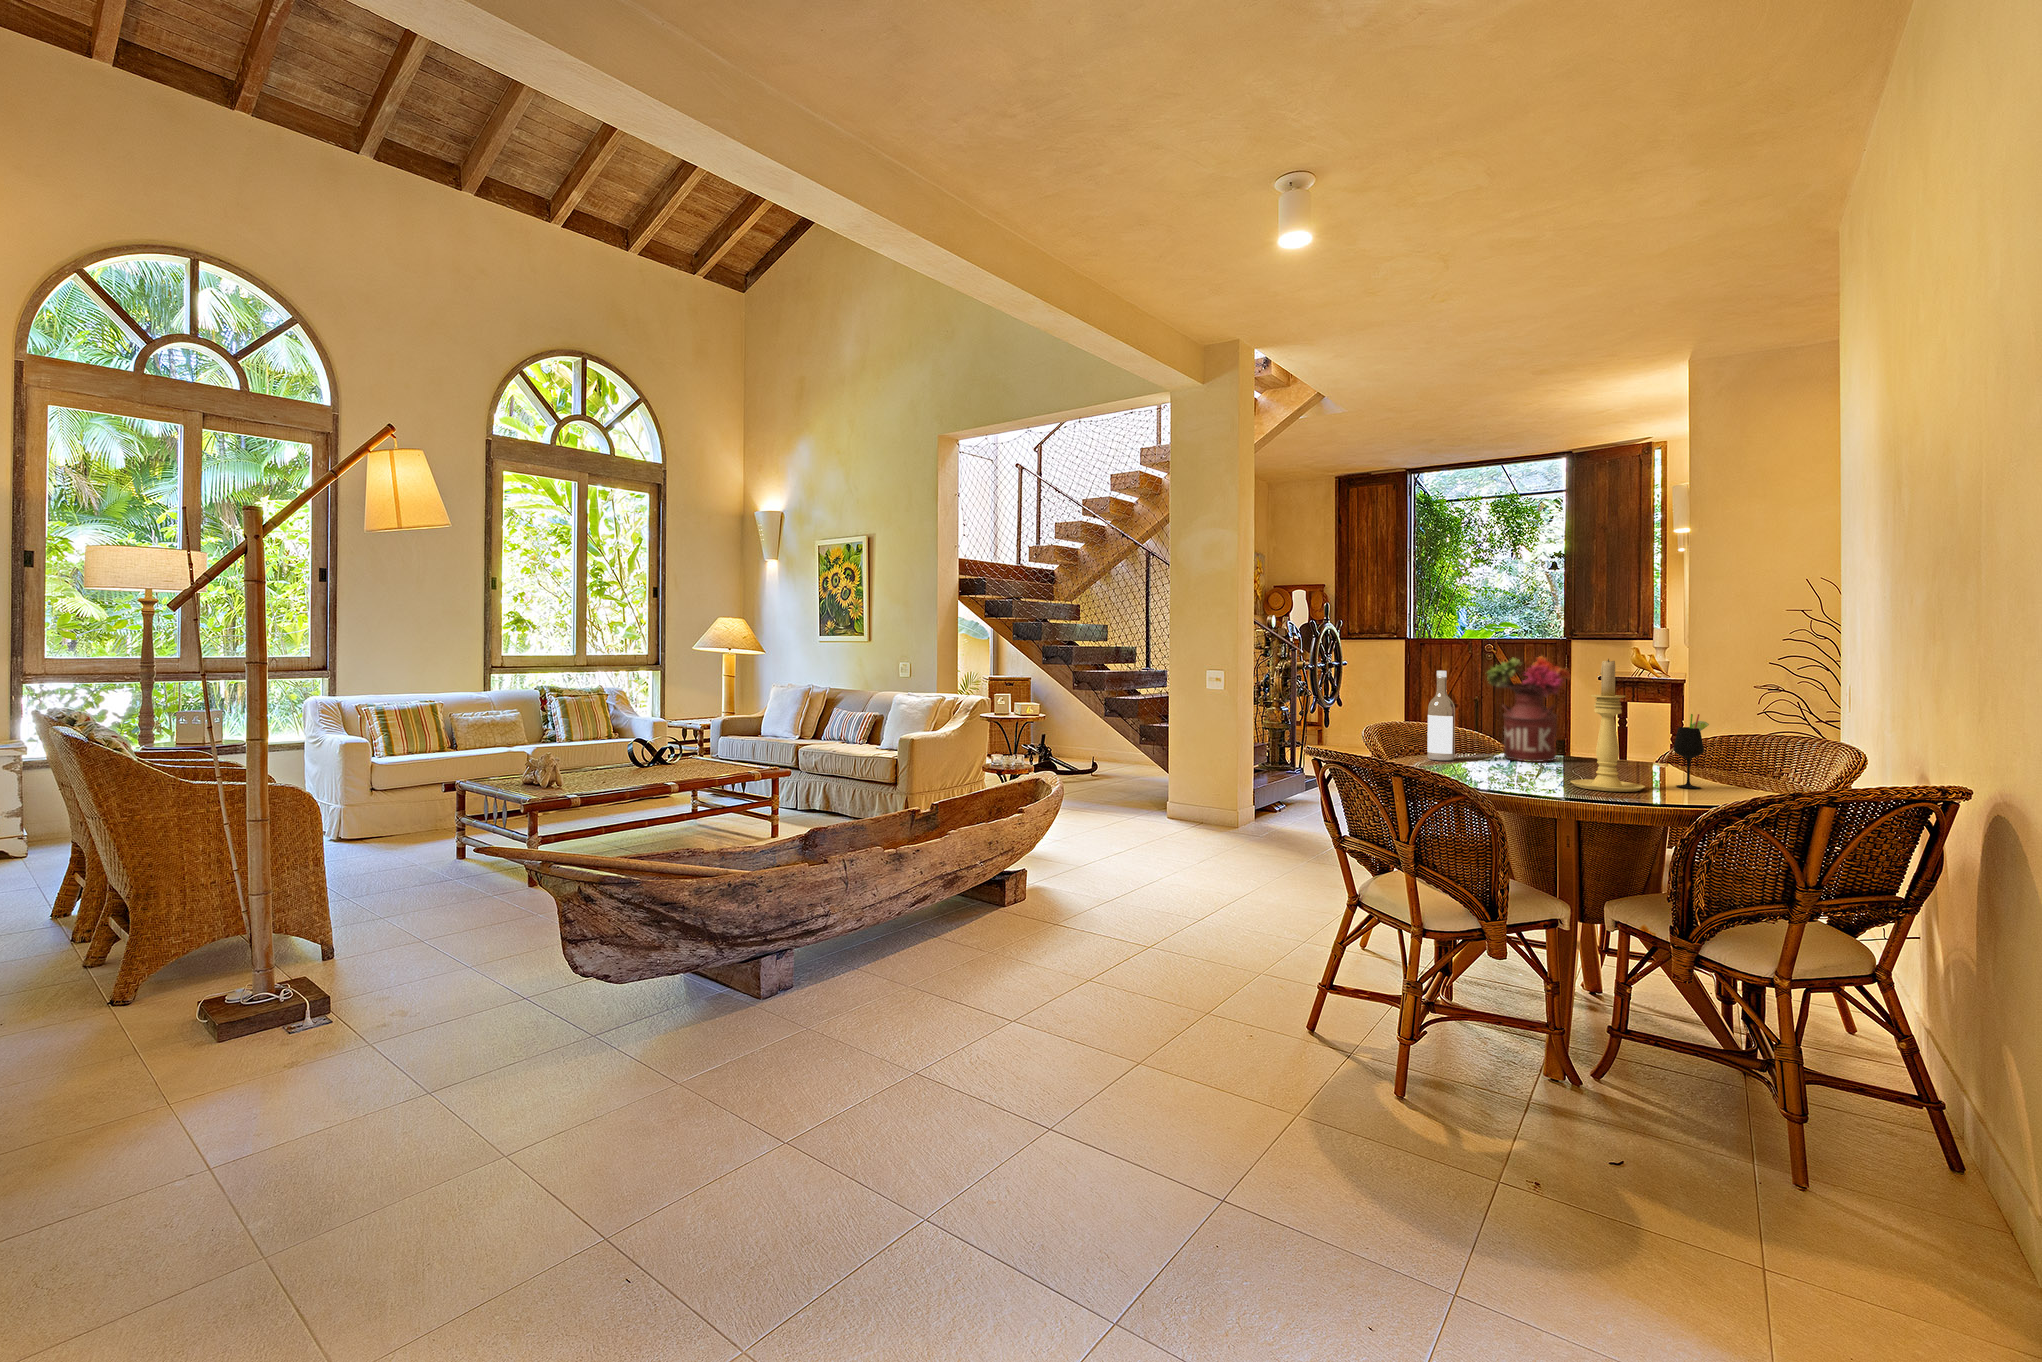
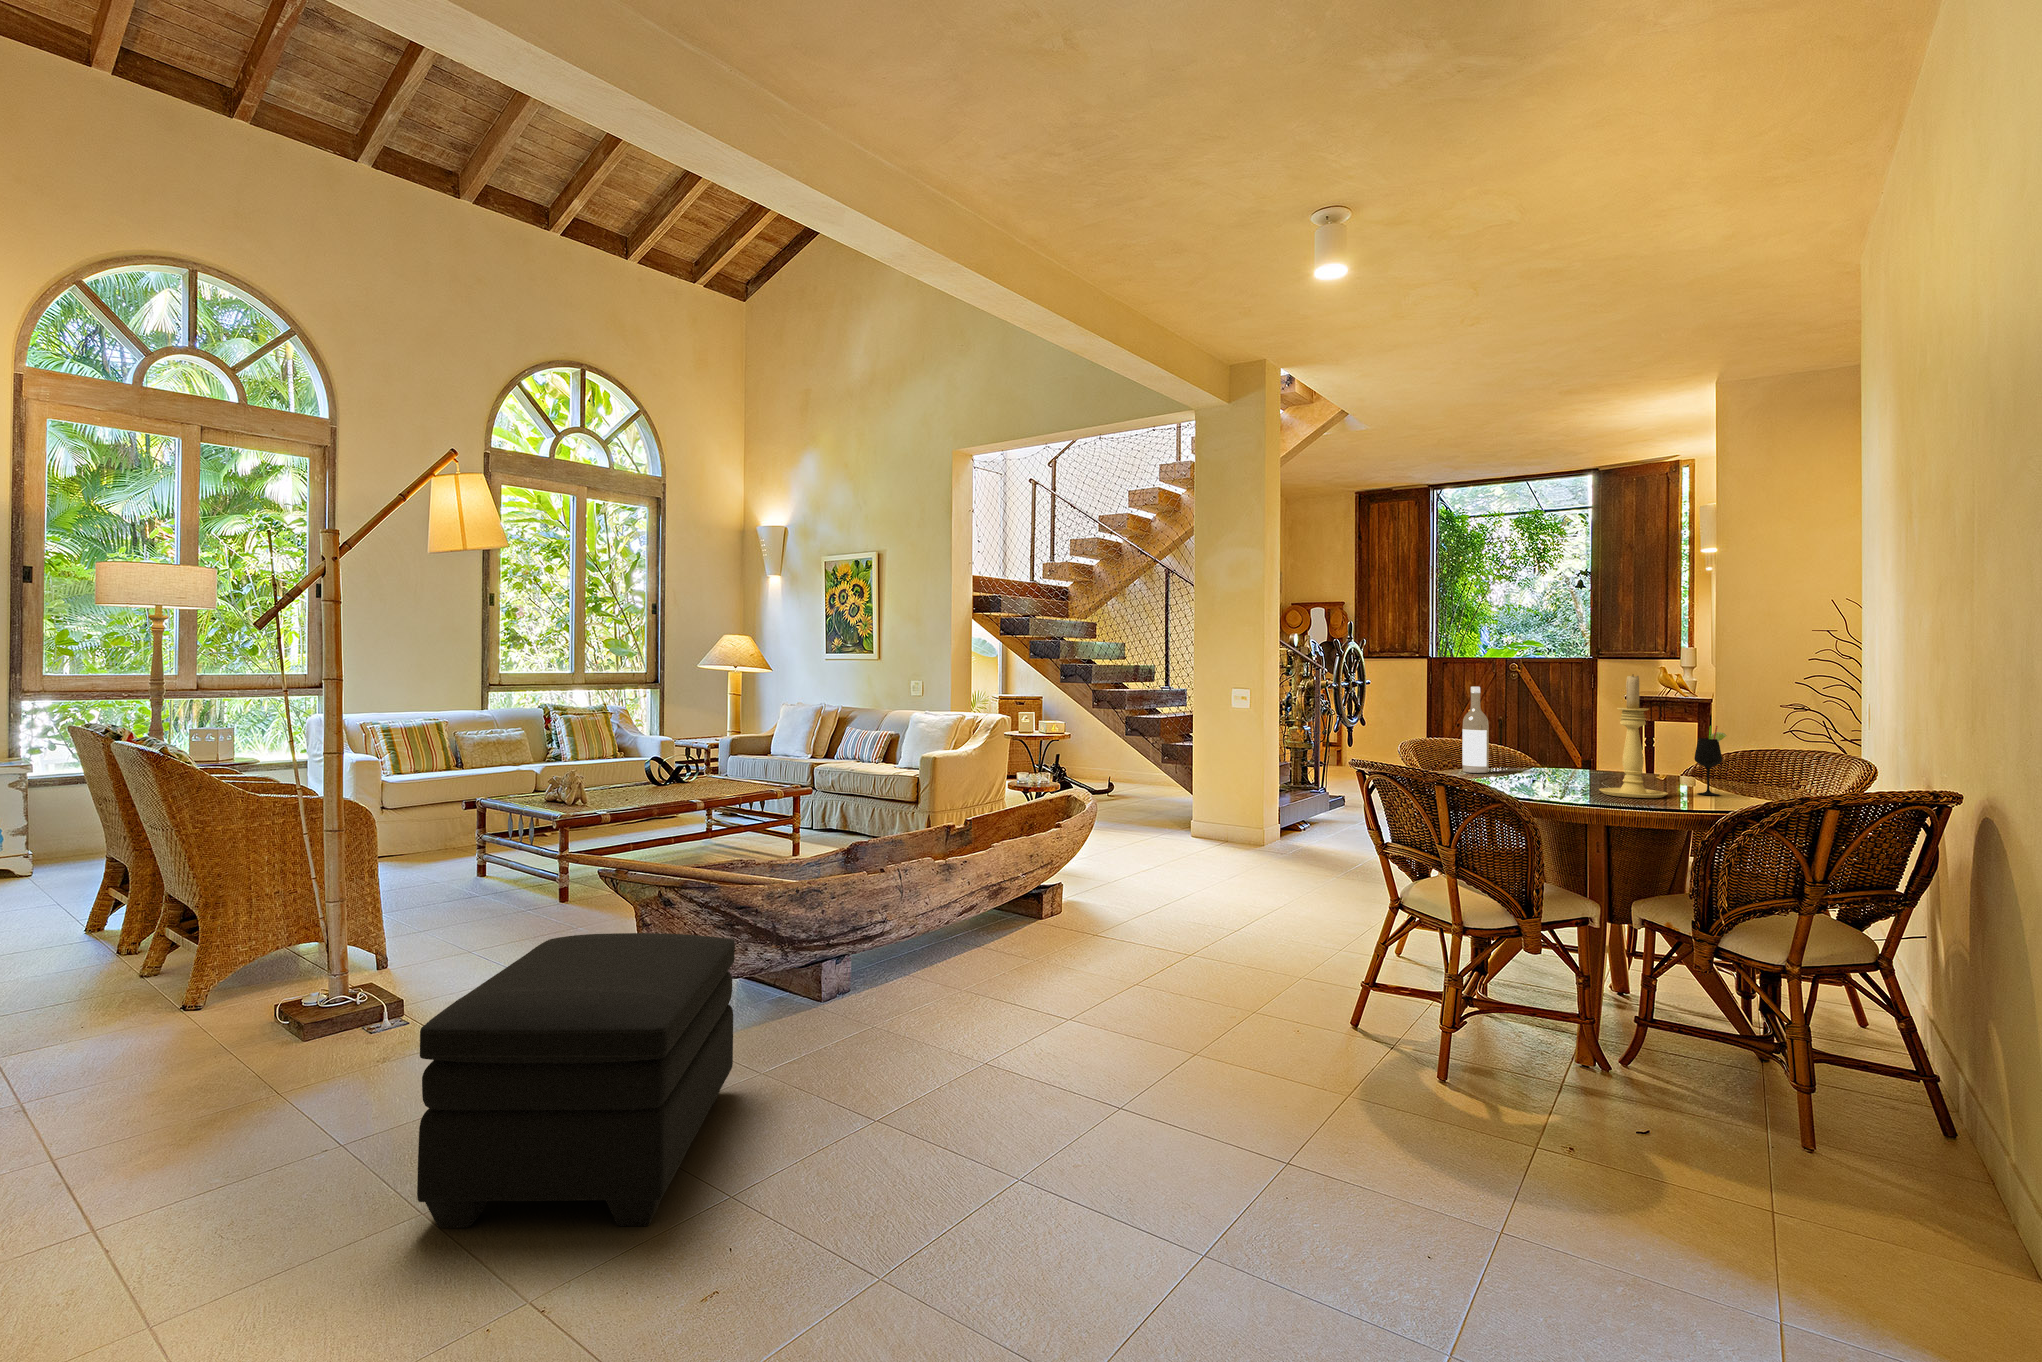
flower arrangement: present [1487,656,1571,762] -> none [1517,672,1599,774]
ottoman: none [242,937,643,1277] -> present [417,933,735,1228]

